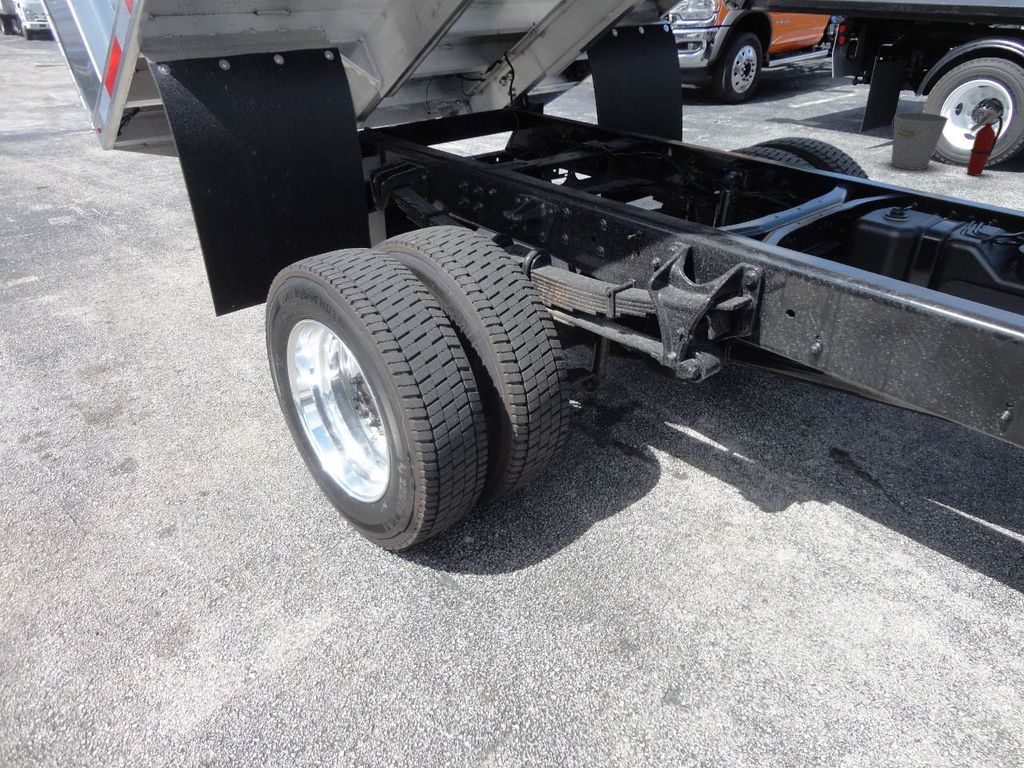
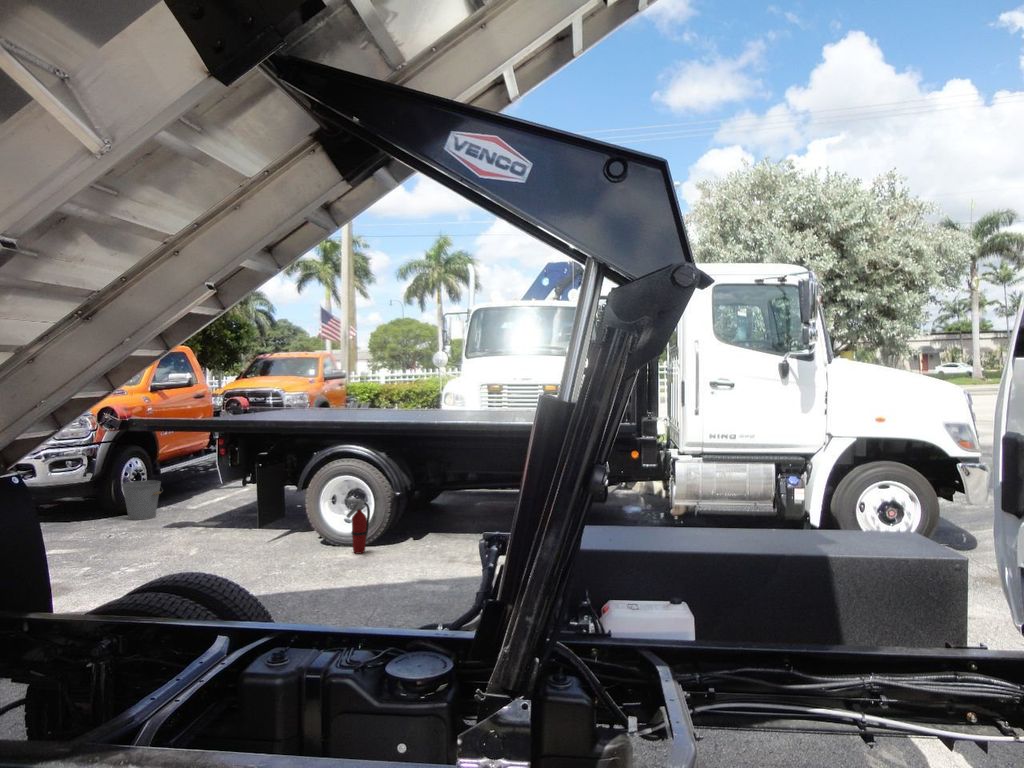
bucket: present [892,113,948,170] -> present [122,480,161,520]

